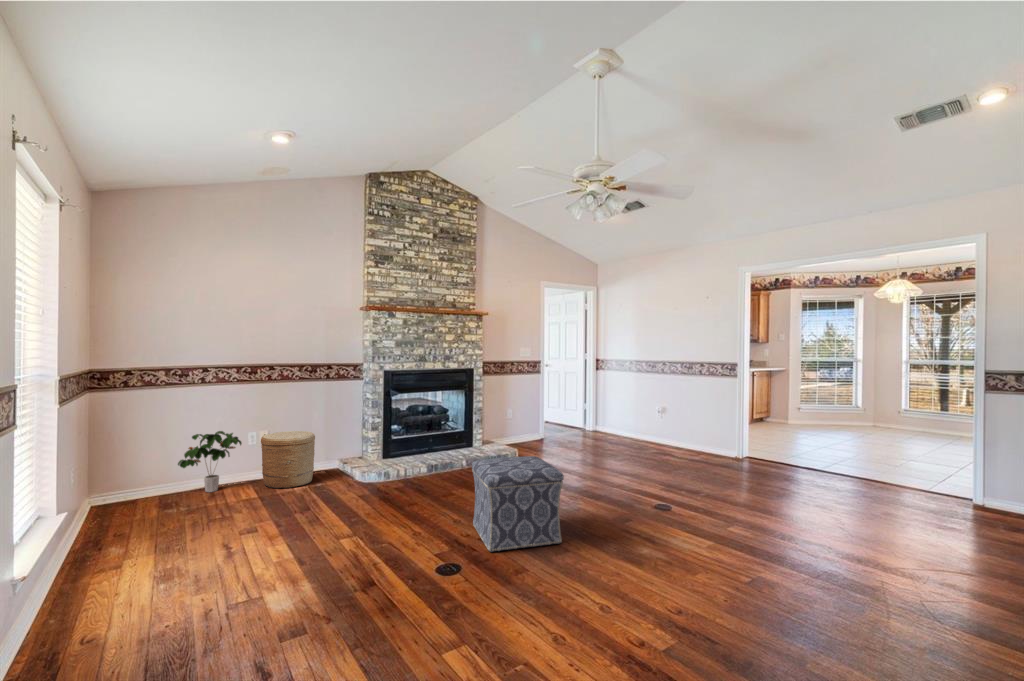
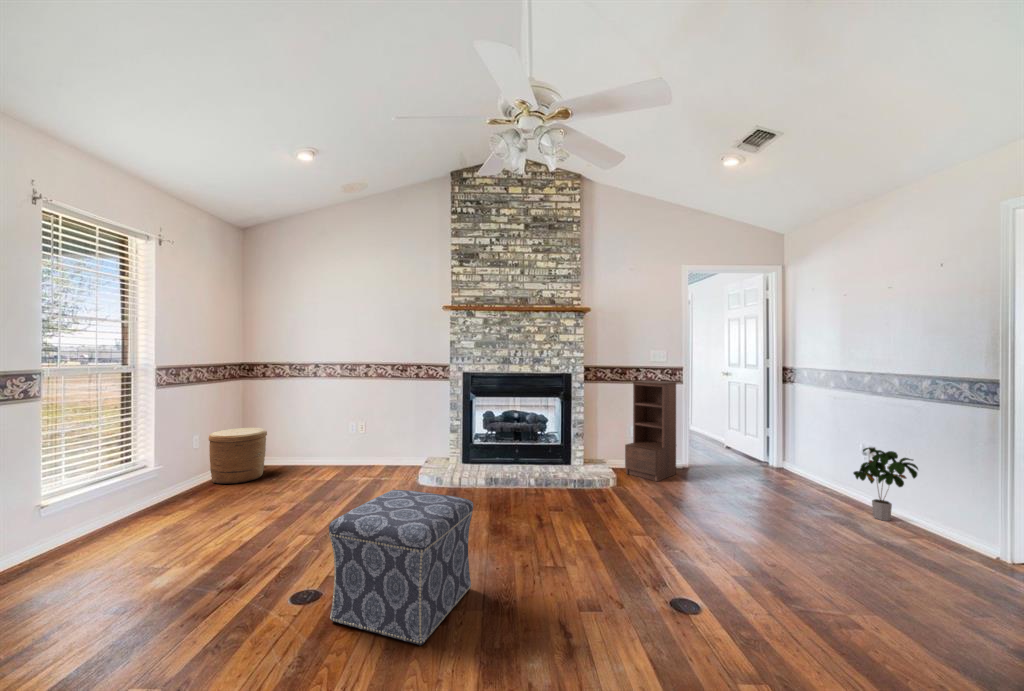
bookshelf: none [513,372,545,450] -> present [625,380,676,481]
potted plant: present [178,431,242,492] -> present [853,448,918,521]
woven basket: present [261,431,315,489] -> present [209,428,267,484]

